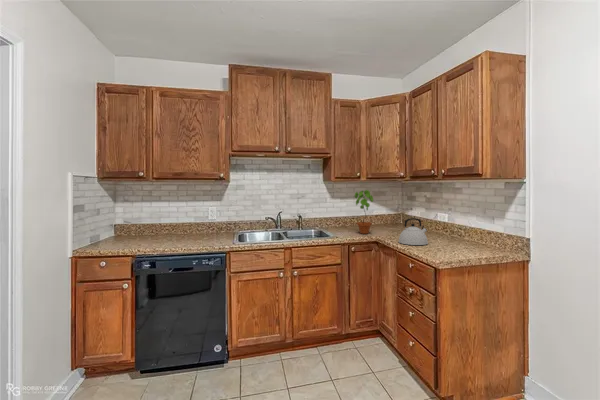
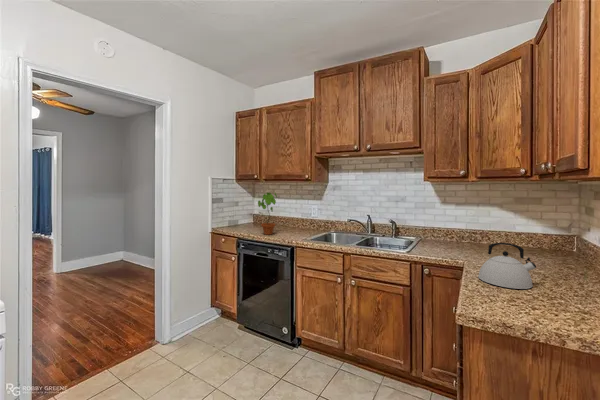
potted plant: present [355,190,373,234] -> present [258,193,277,235]

